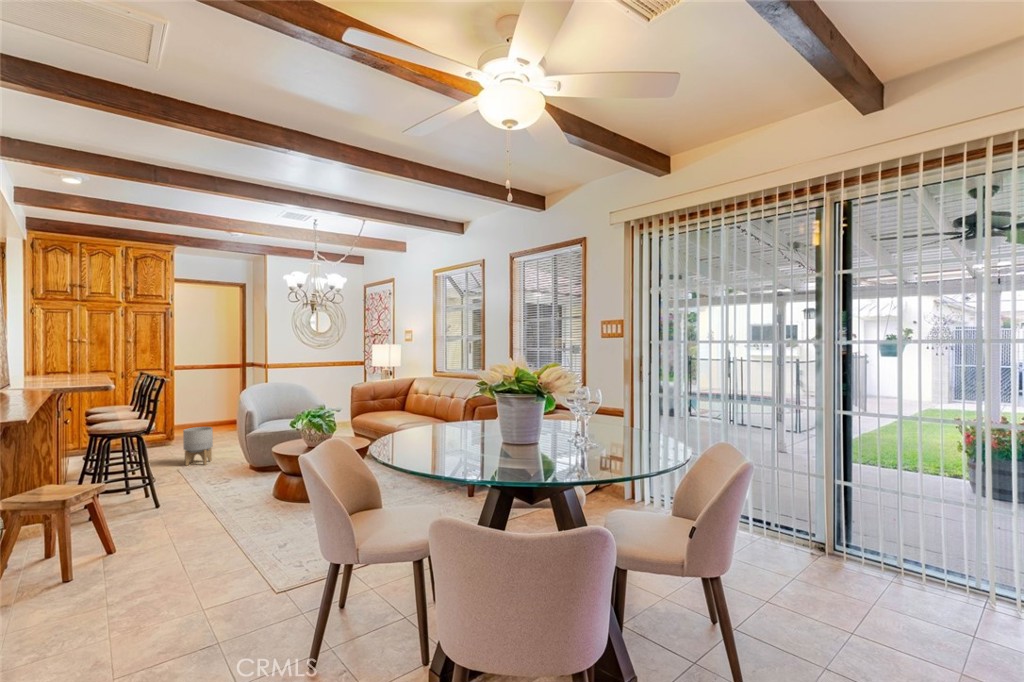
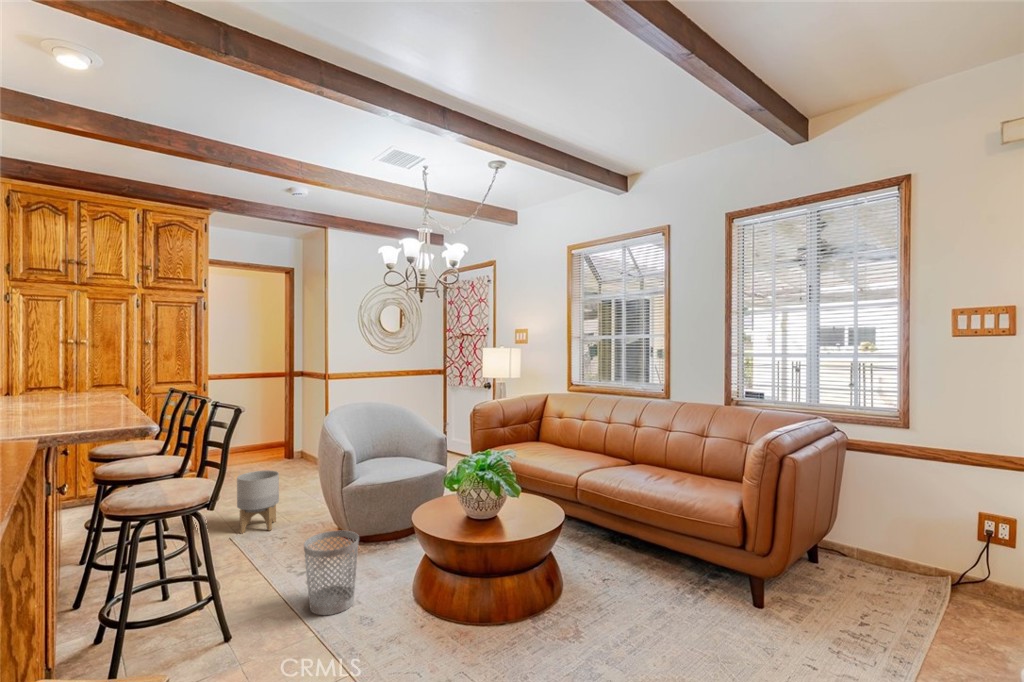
wastebasket: none [206,453,241,498] -> present [304,530,359,615]

